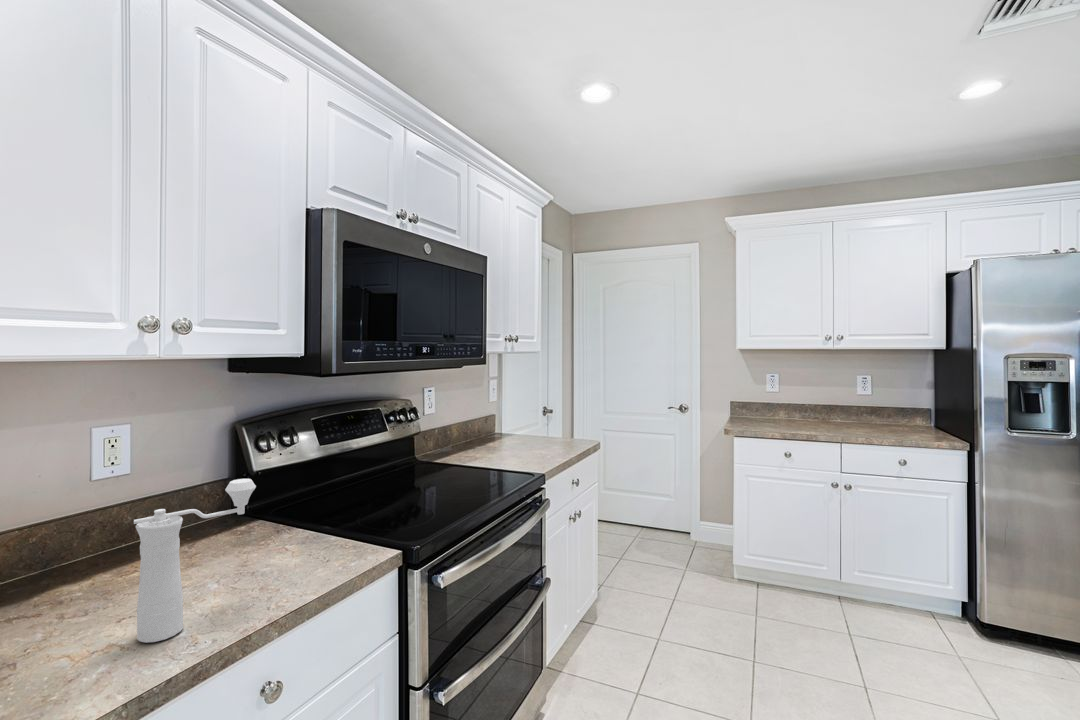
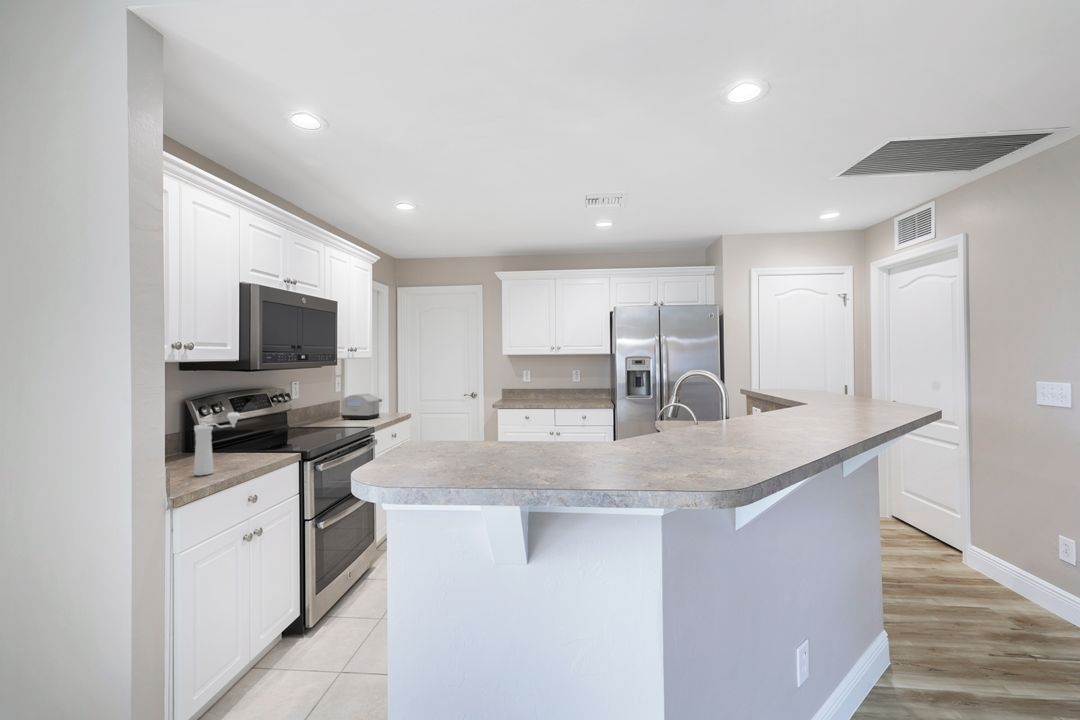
toaster: none [494,407,551,452] -> present [341,394,379,420]

